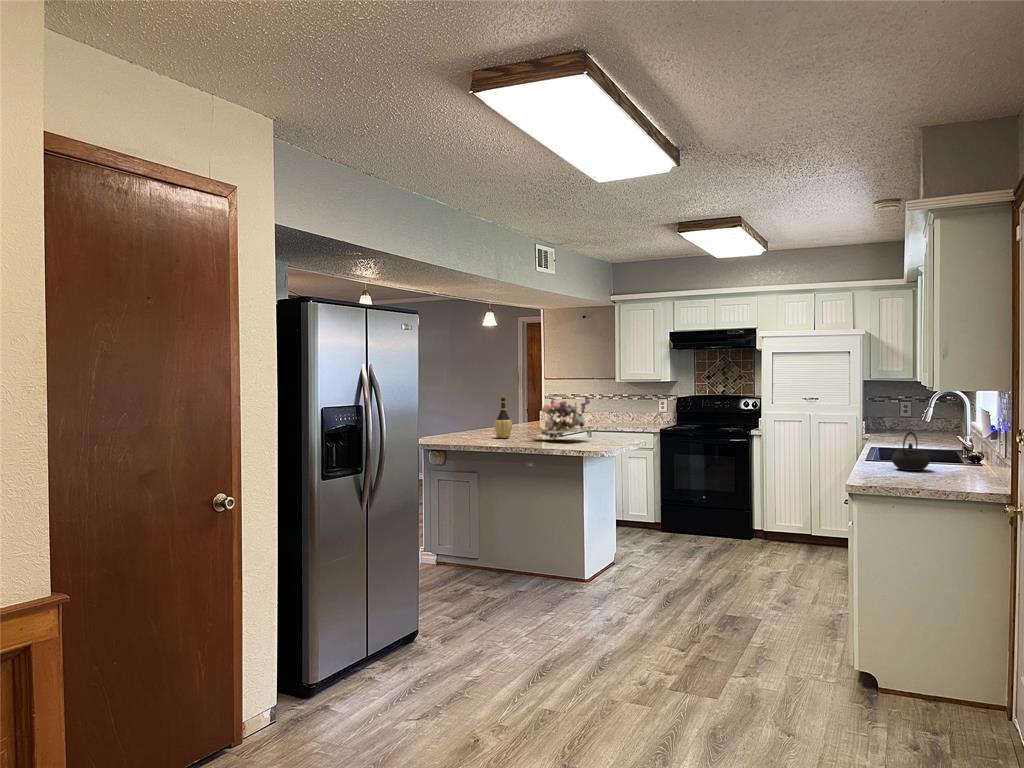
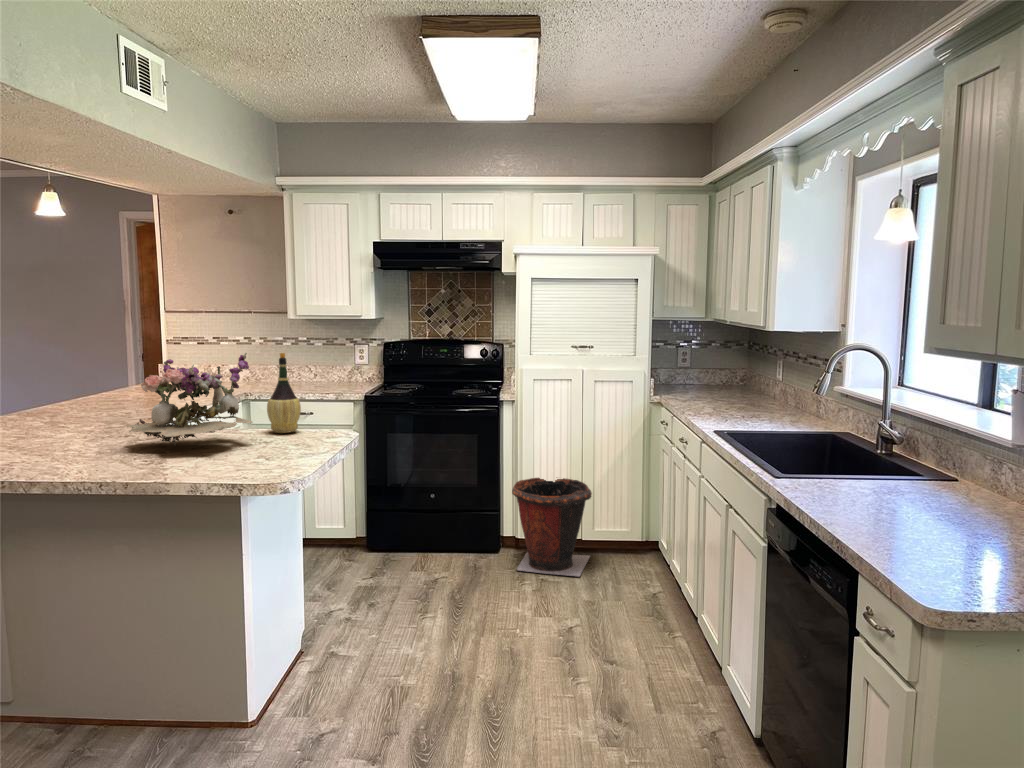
wine bottle: present [495,395,512,438] -> present [267,353,301,433]
kettle: present [892,432,930,471] -> none [894,442,971,522]
waste bin: none [756,489,818,555] -> present [512,478,592,576]

